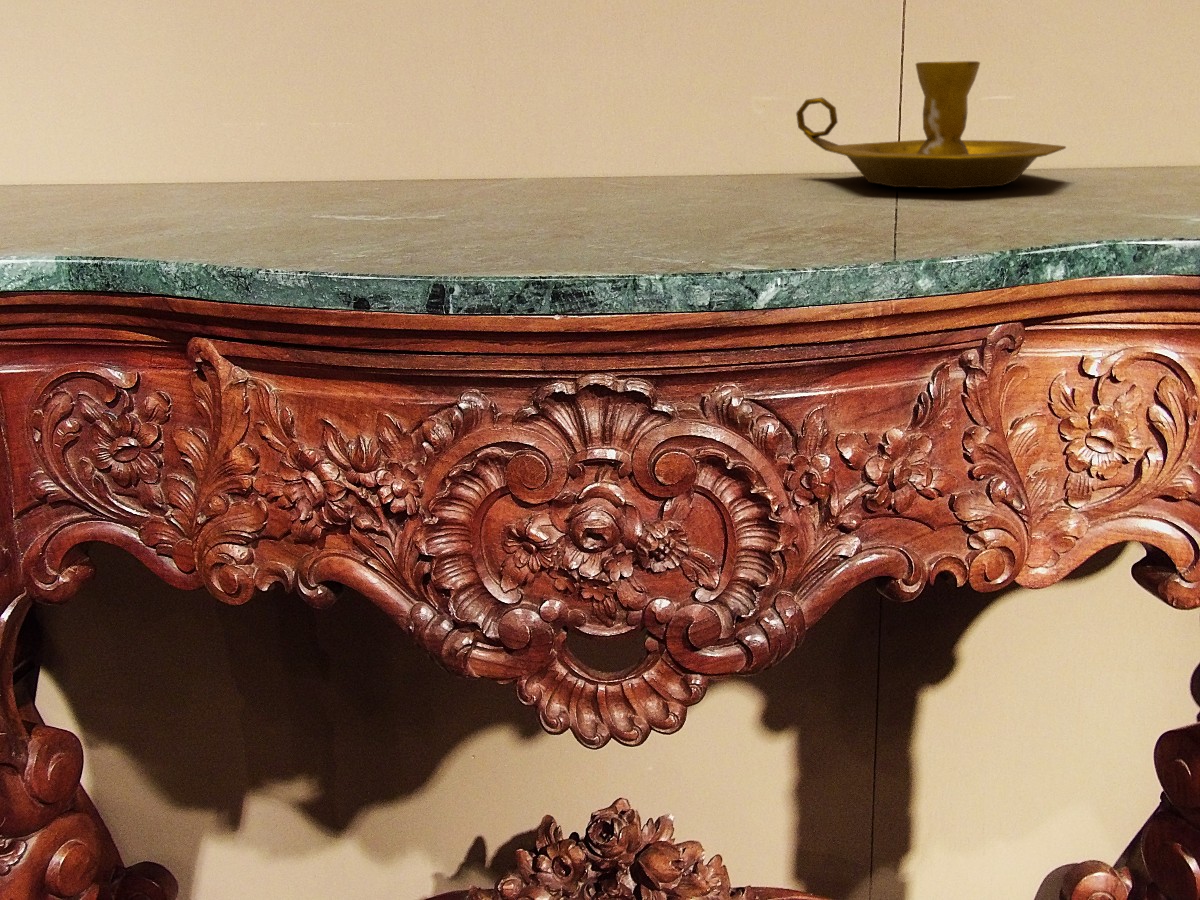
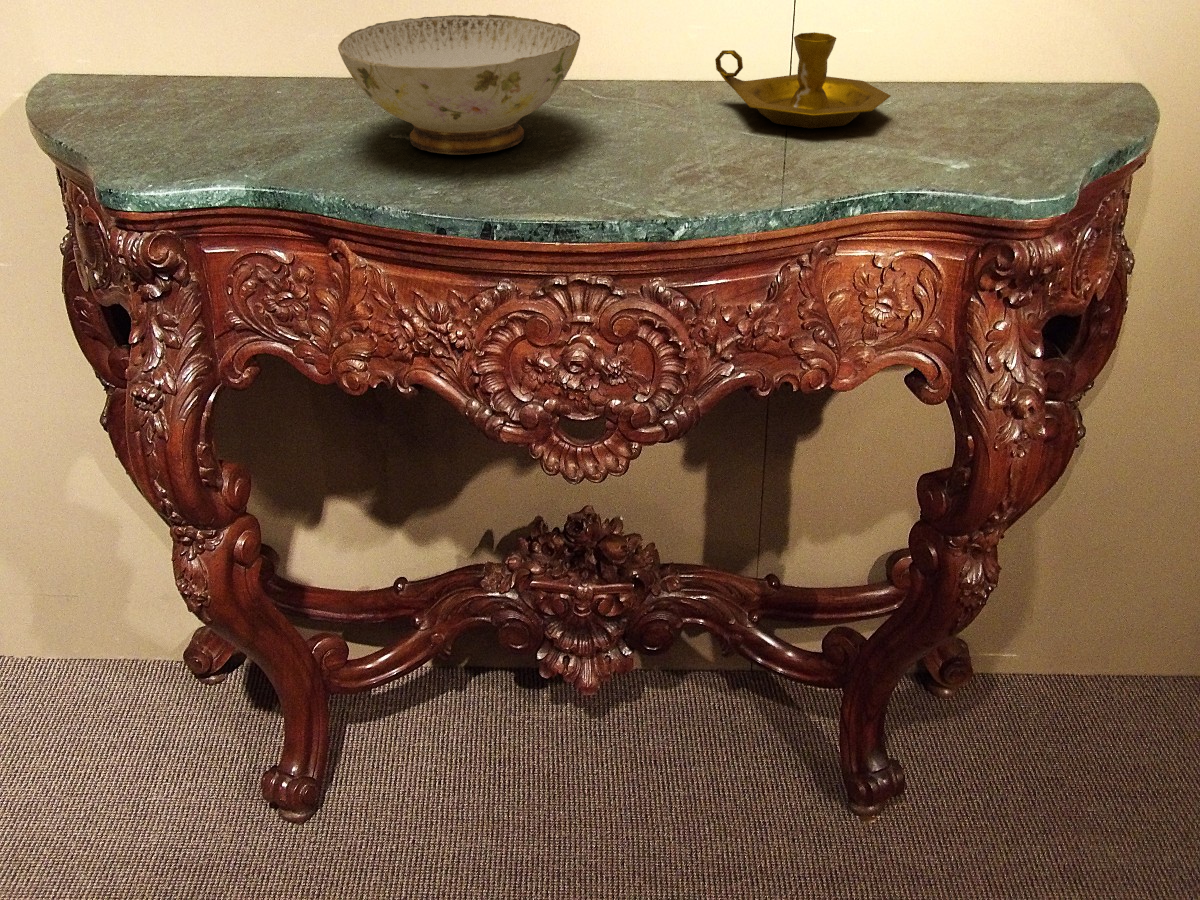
ceramic bowl: none [223,42,596,217] -> present [338,14,580,154]

